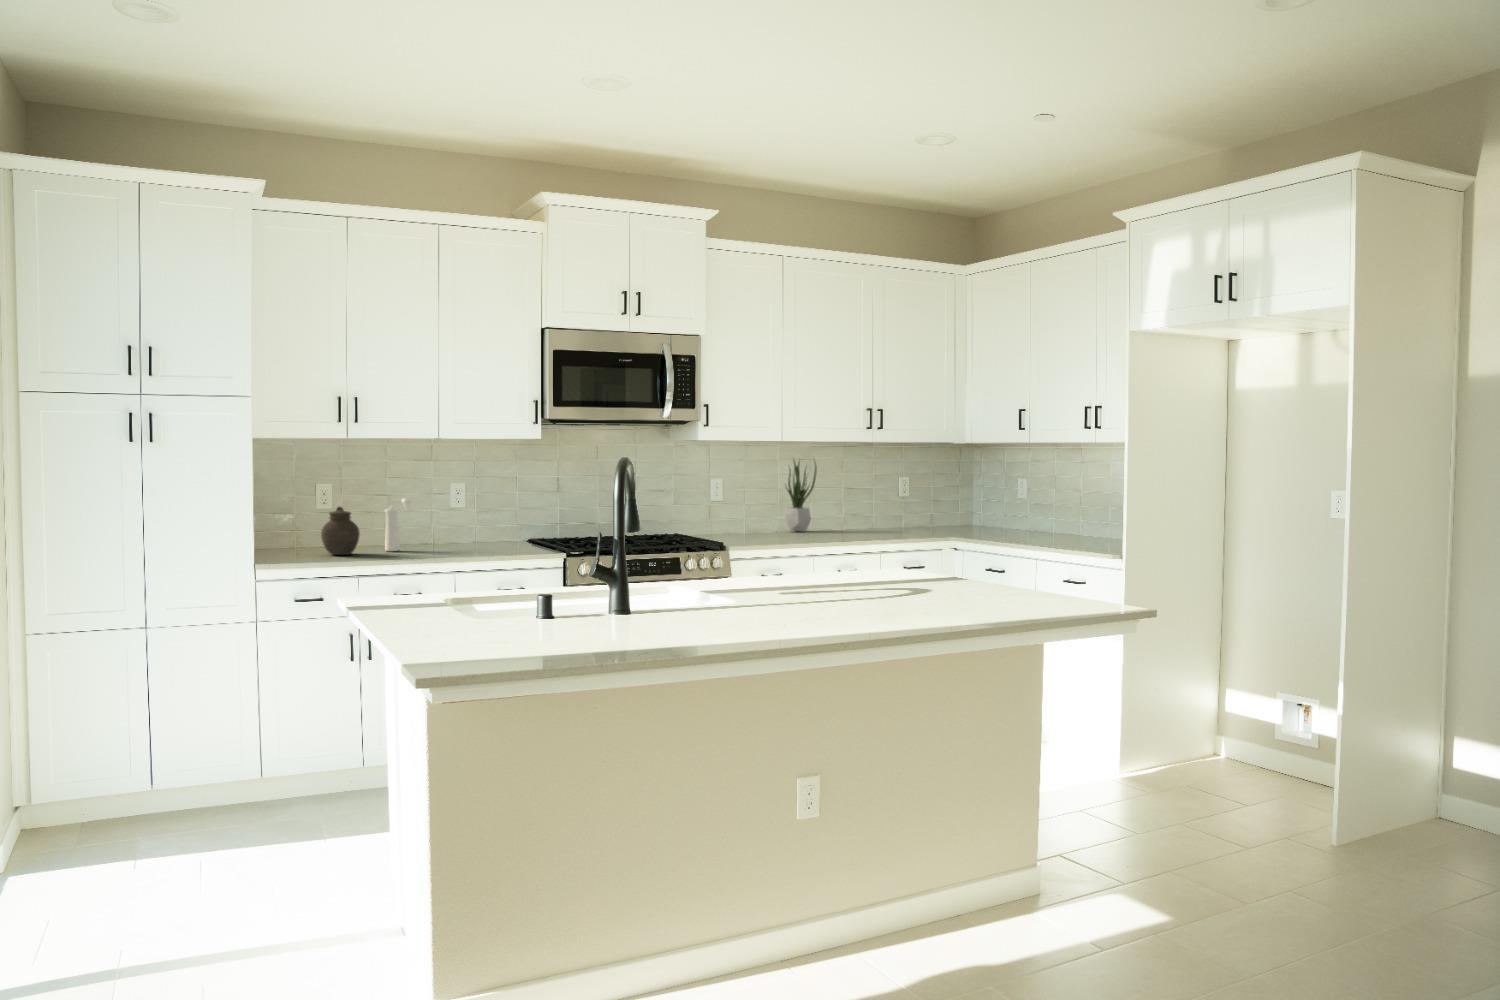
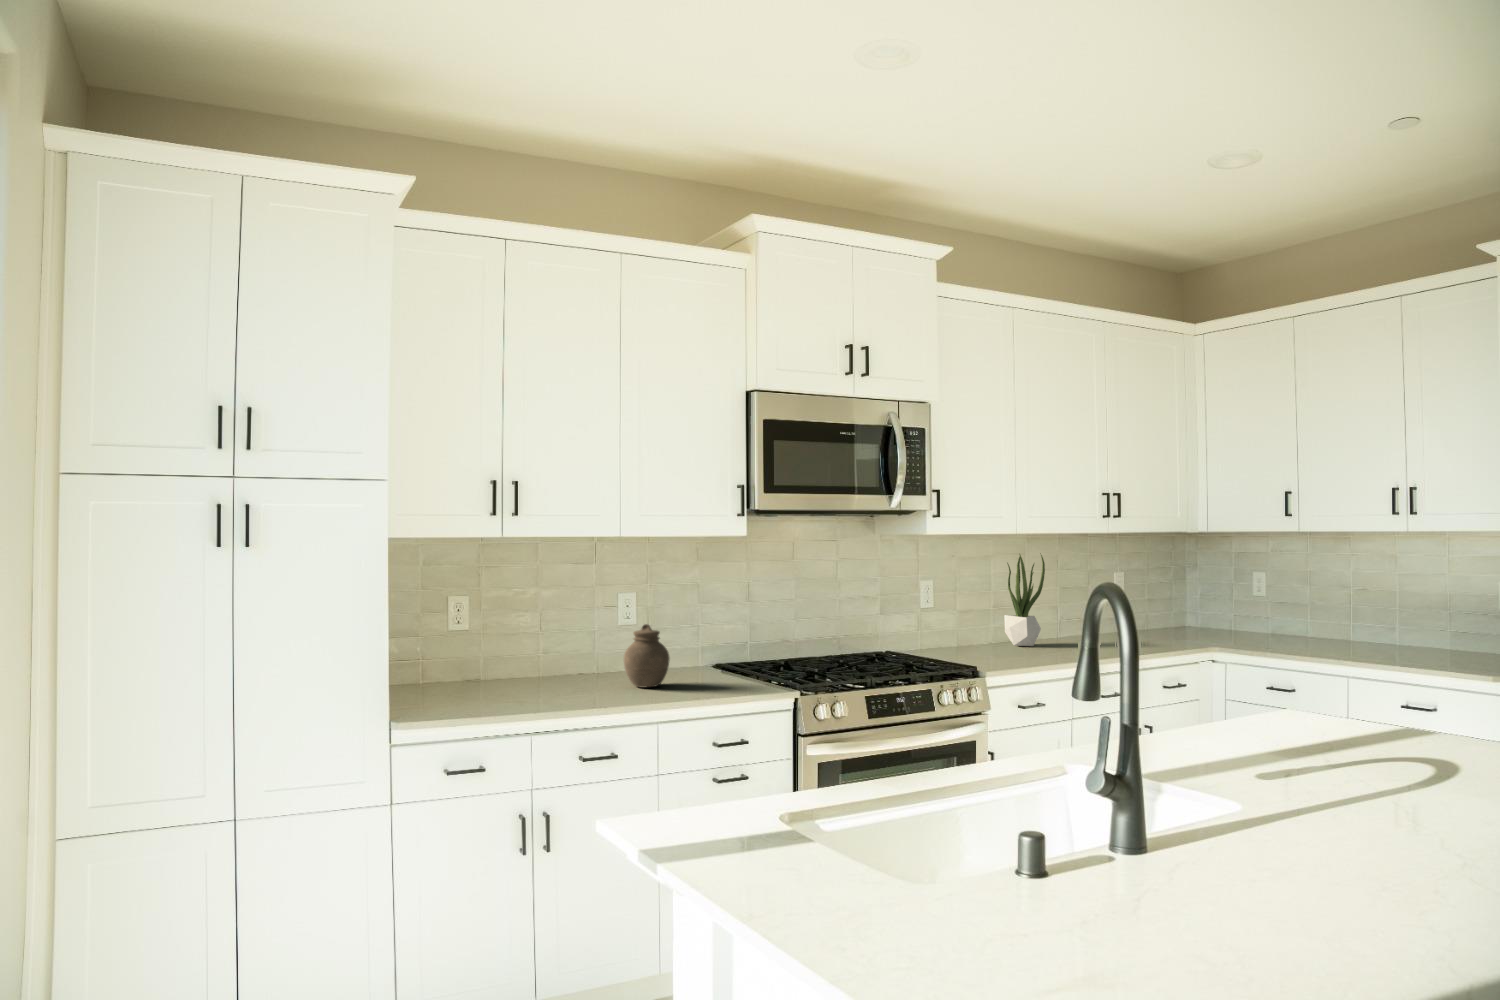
pepper mill: present [385,498,412,551] -> none [547,617,579,692]
jar: present [321,507,360,555] -> present [624,624,670,687]

